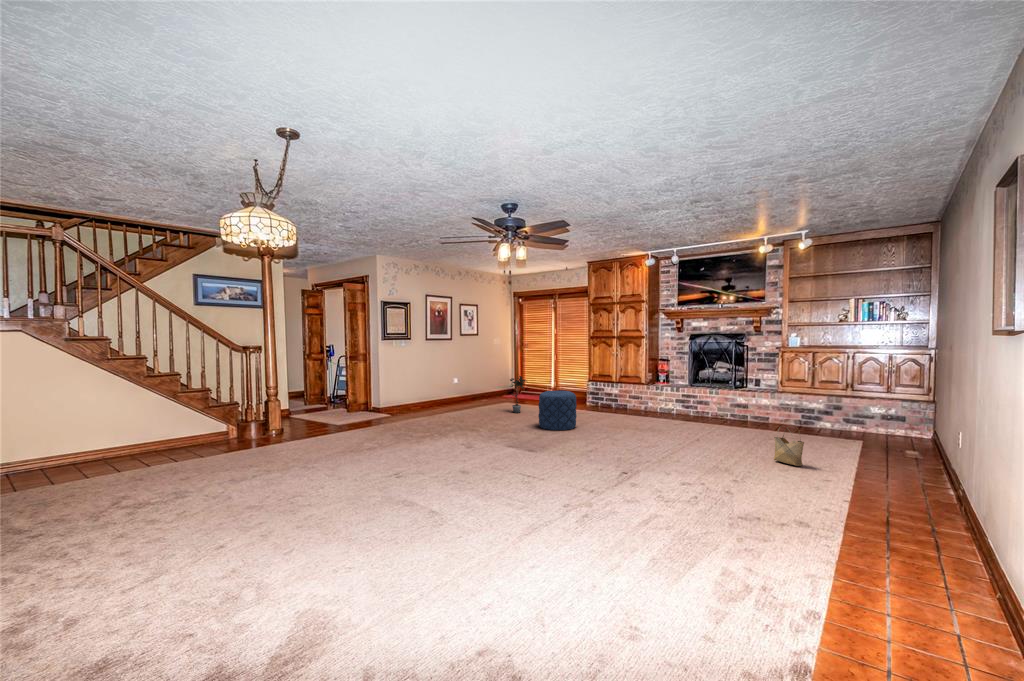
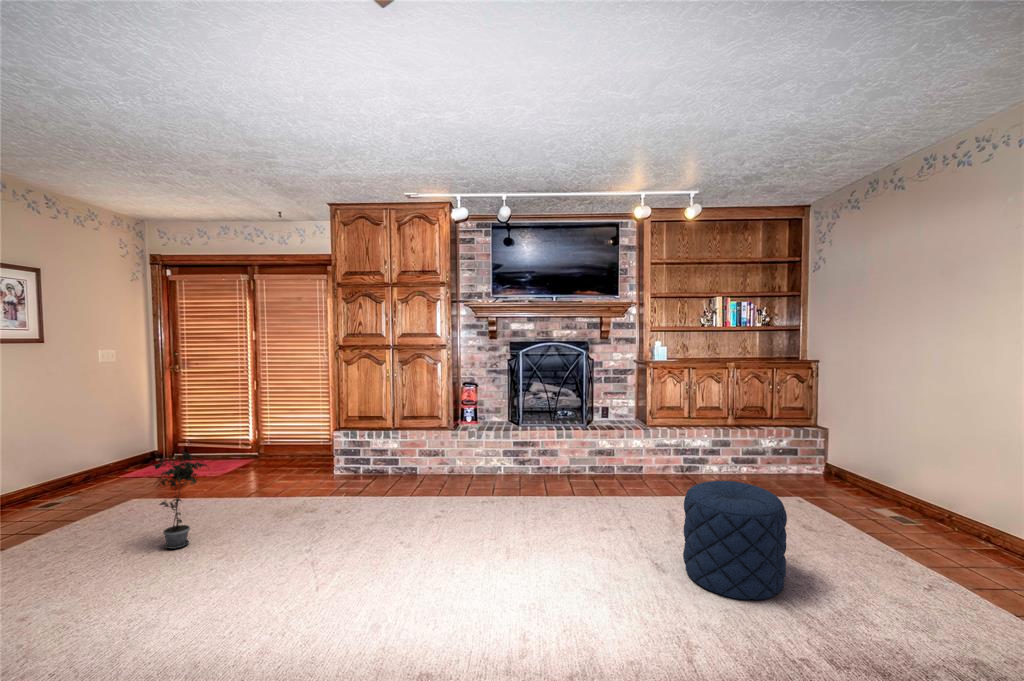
pouf: present [538,391,577,430] -> present [683,481,787,600]
woven basket: present [774,426,804,466] -> none [847,538,916,630]

